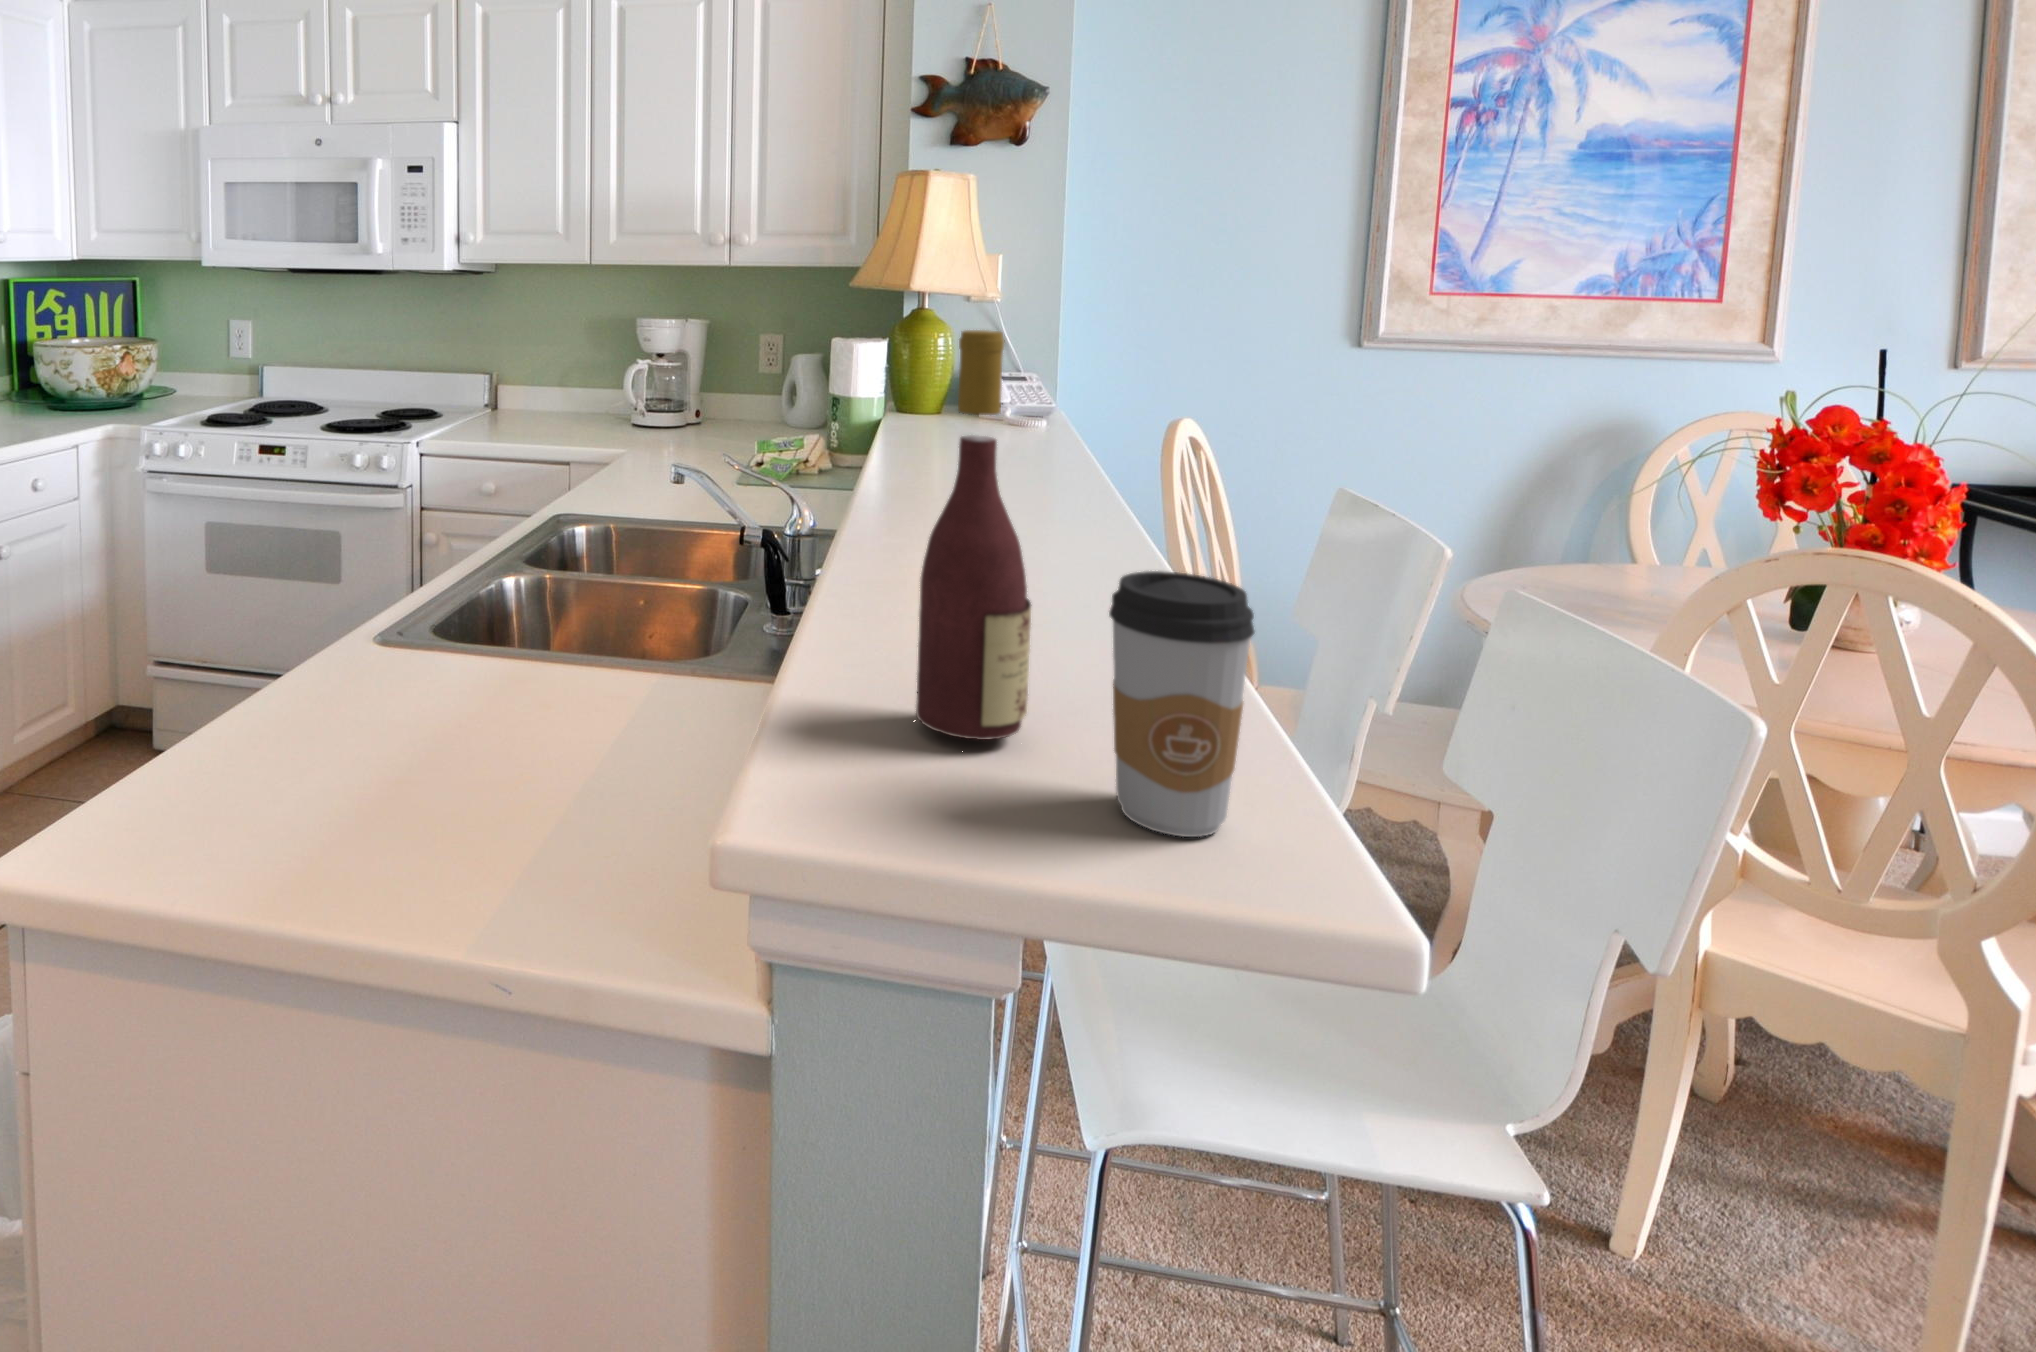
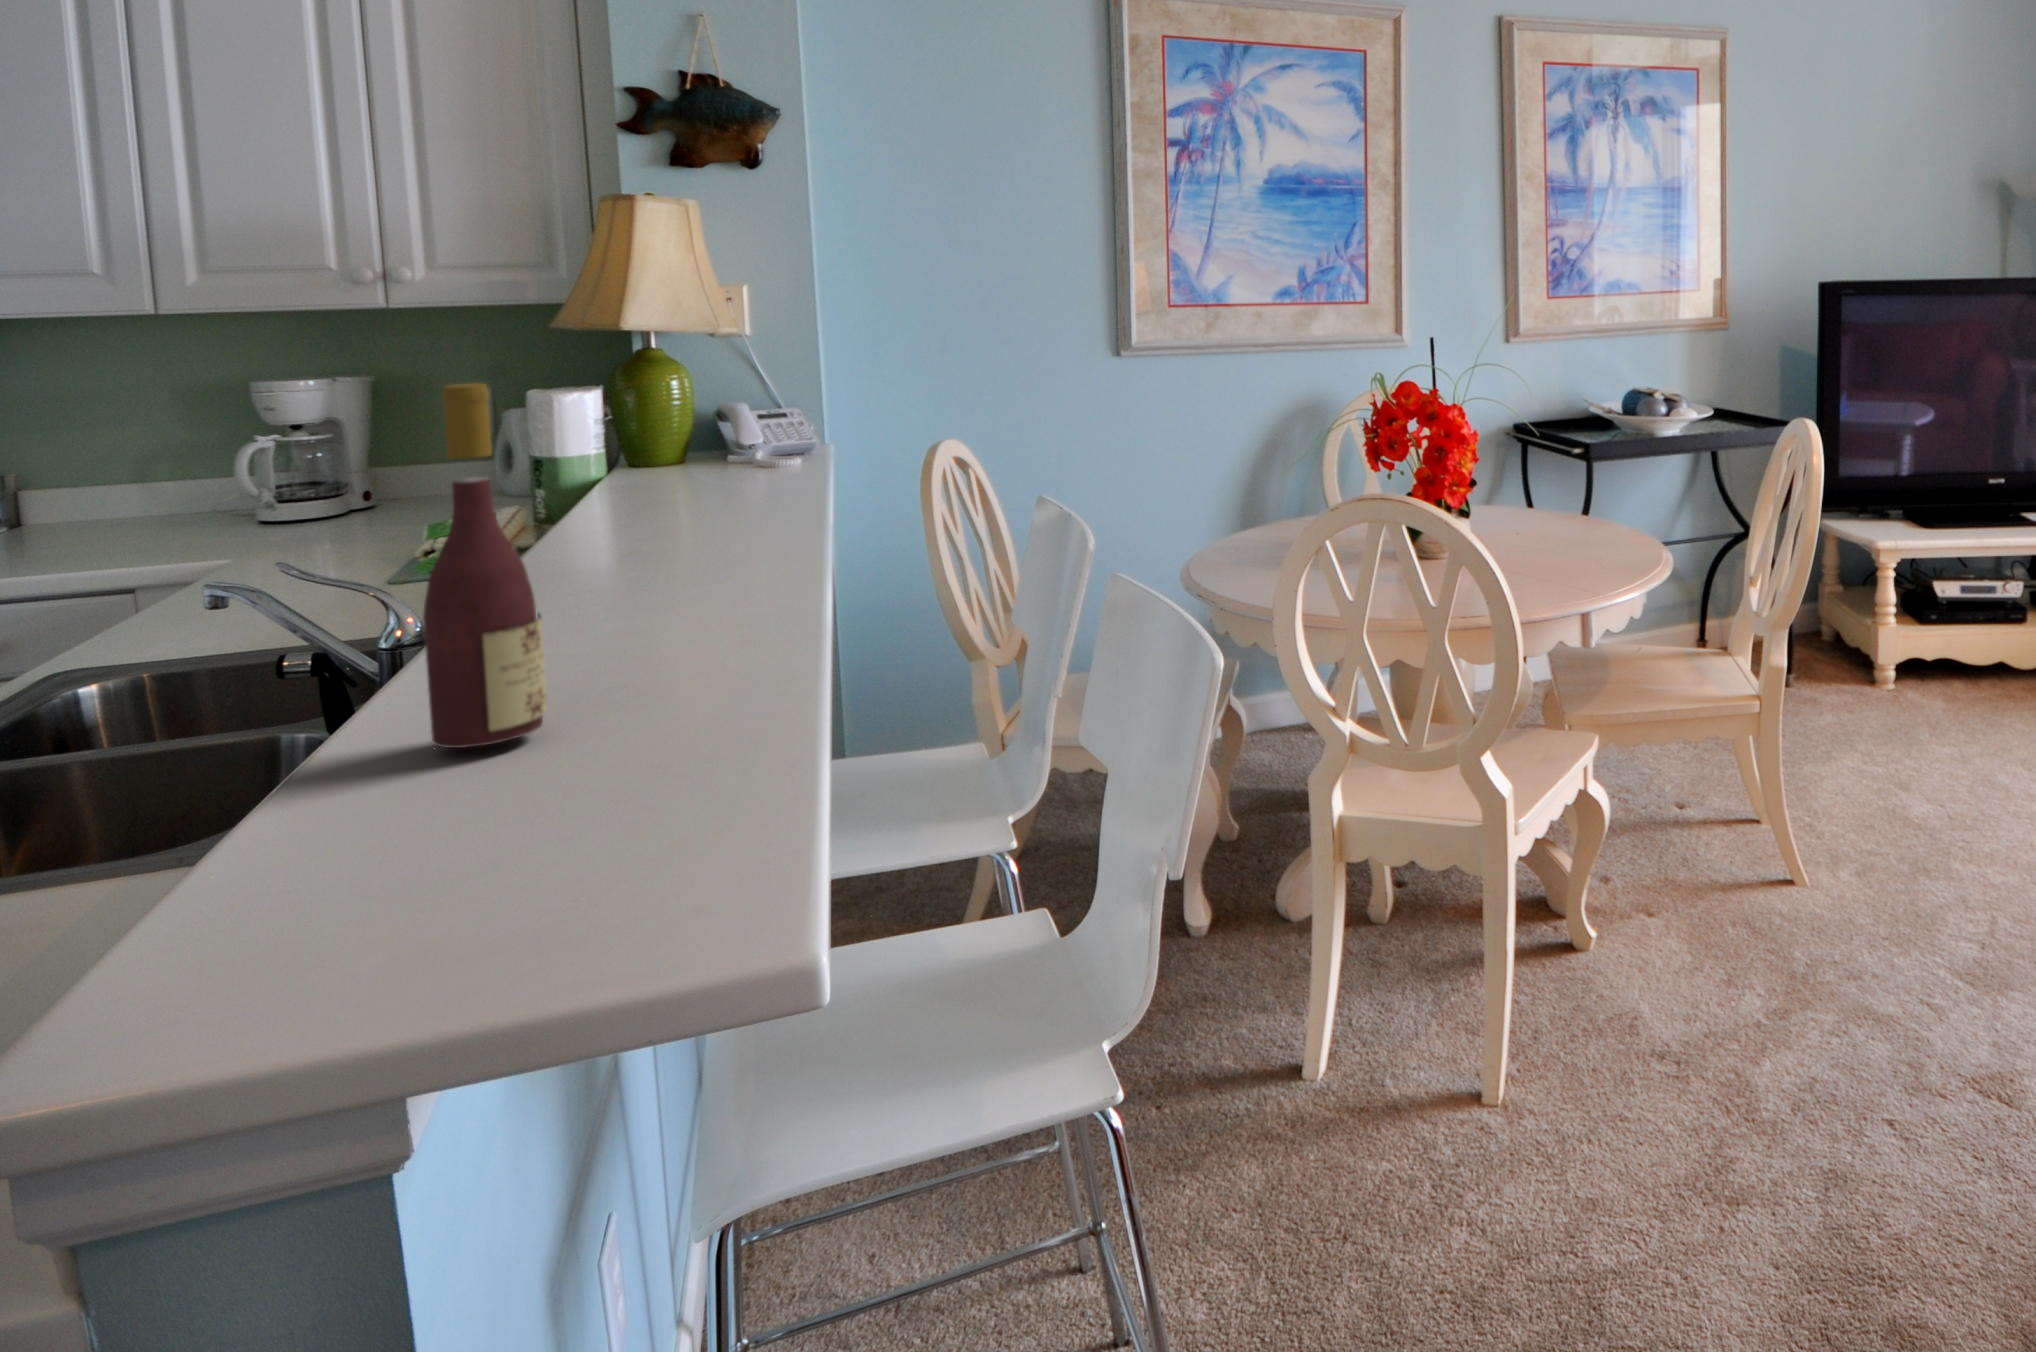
coffee cup: present [1109,571,1254,837] -> none [575,566,696,772]

